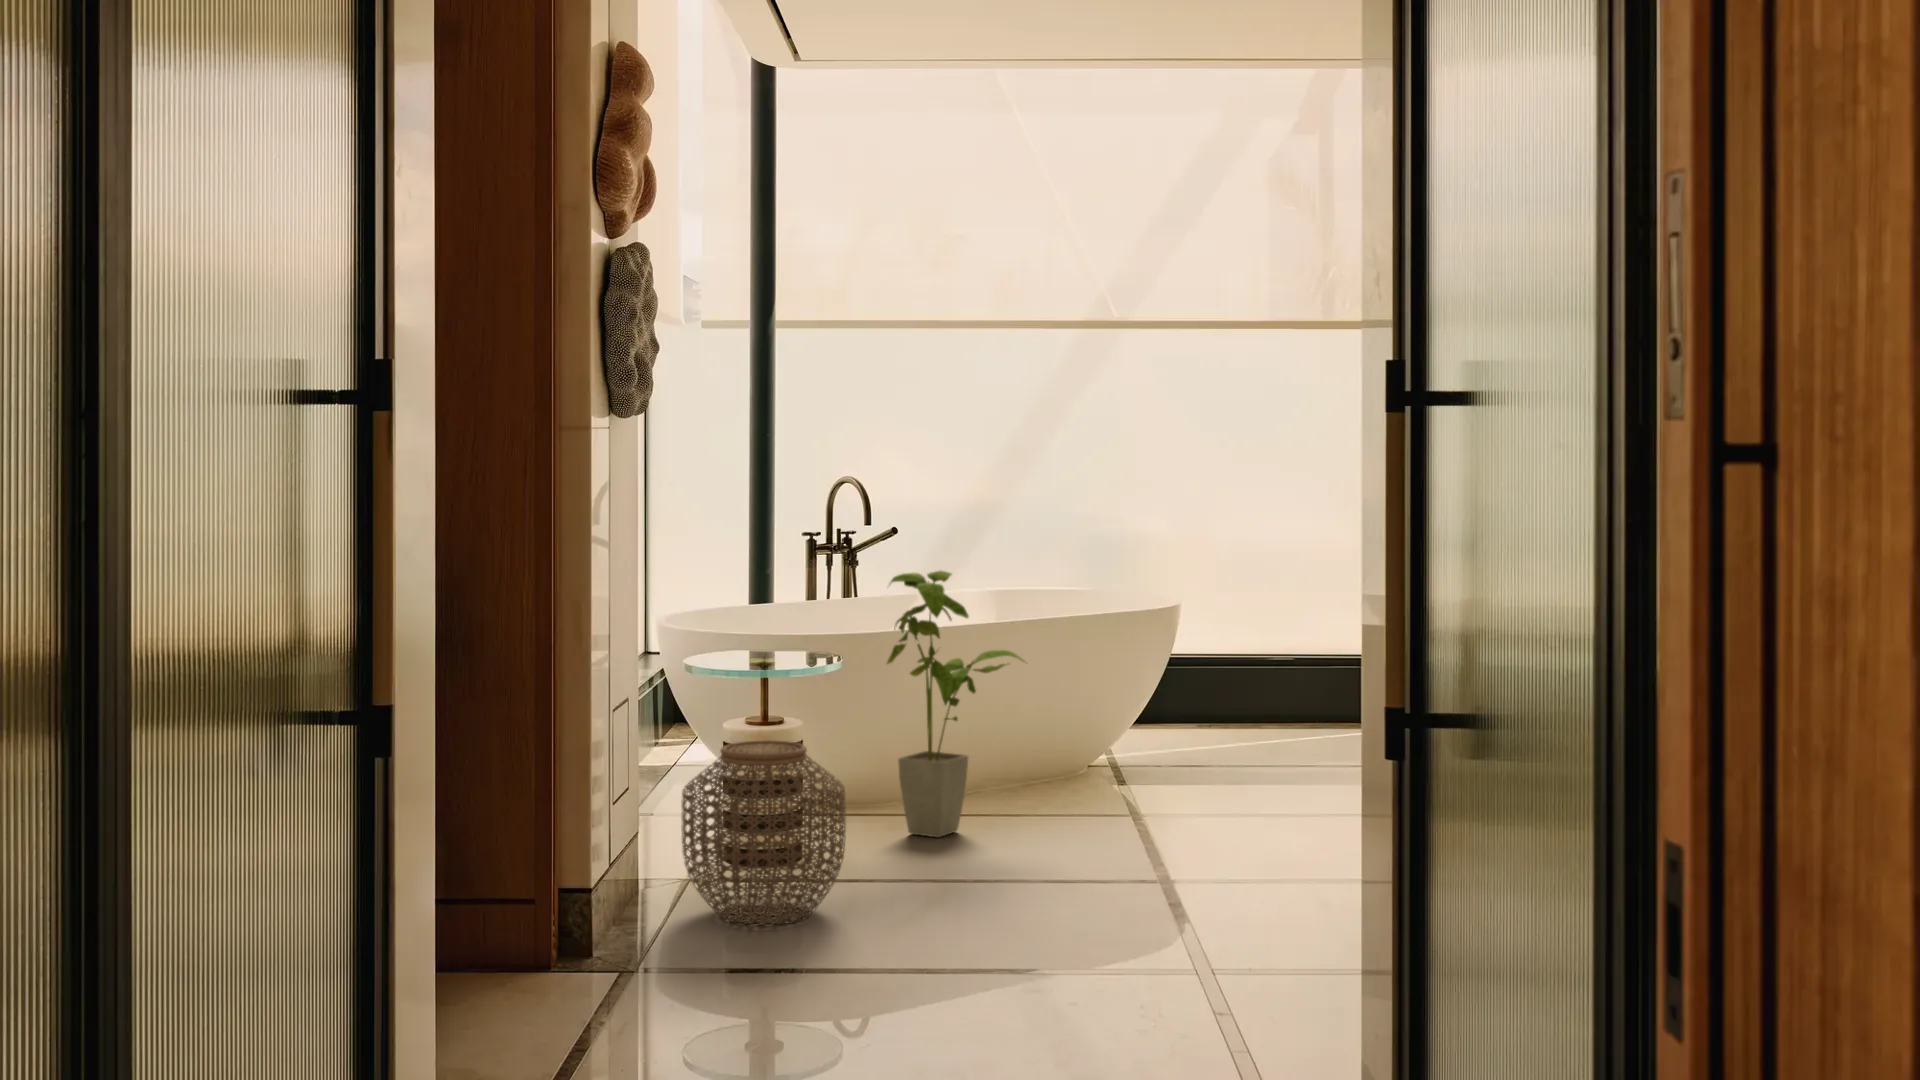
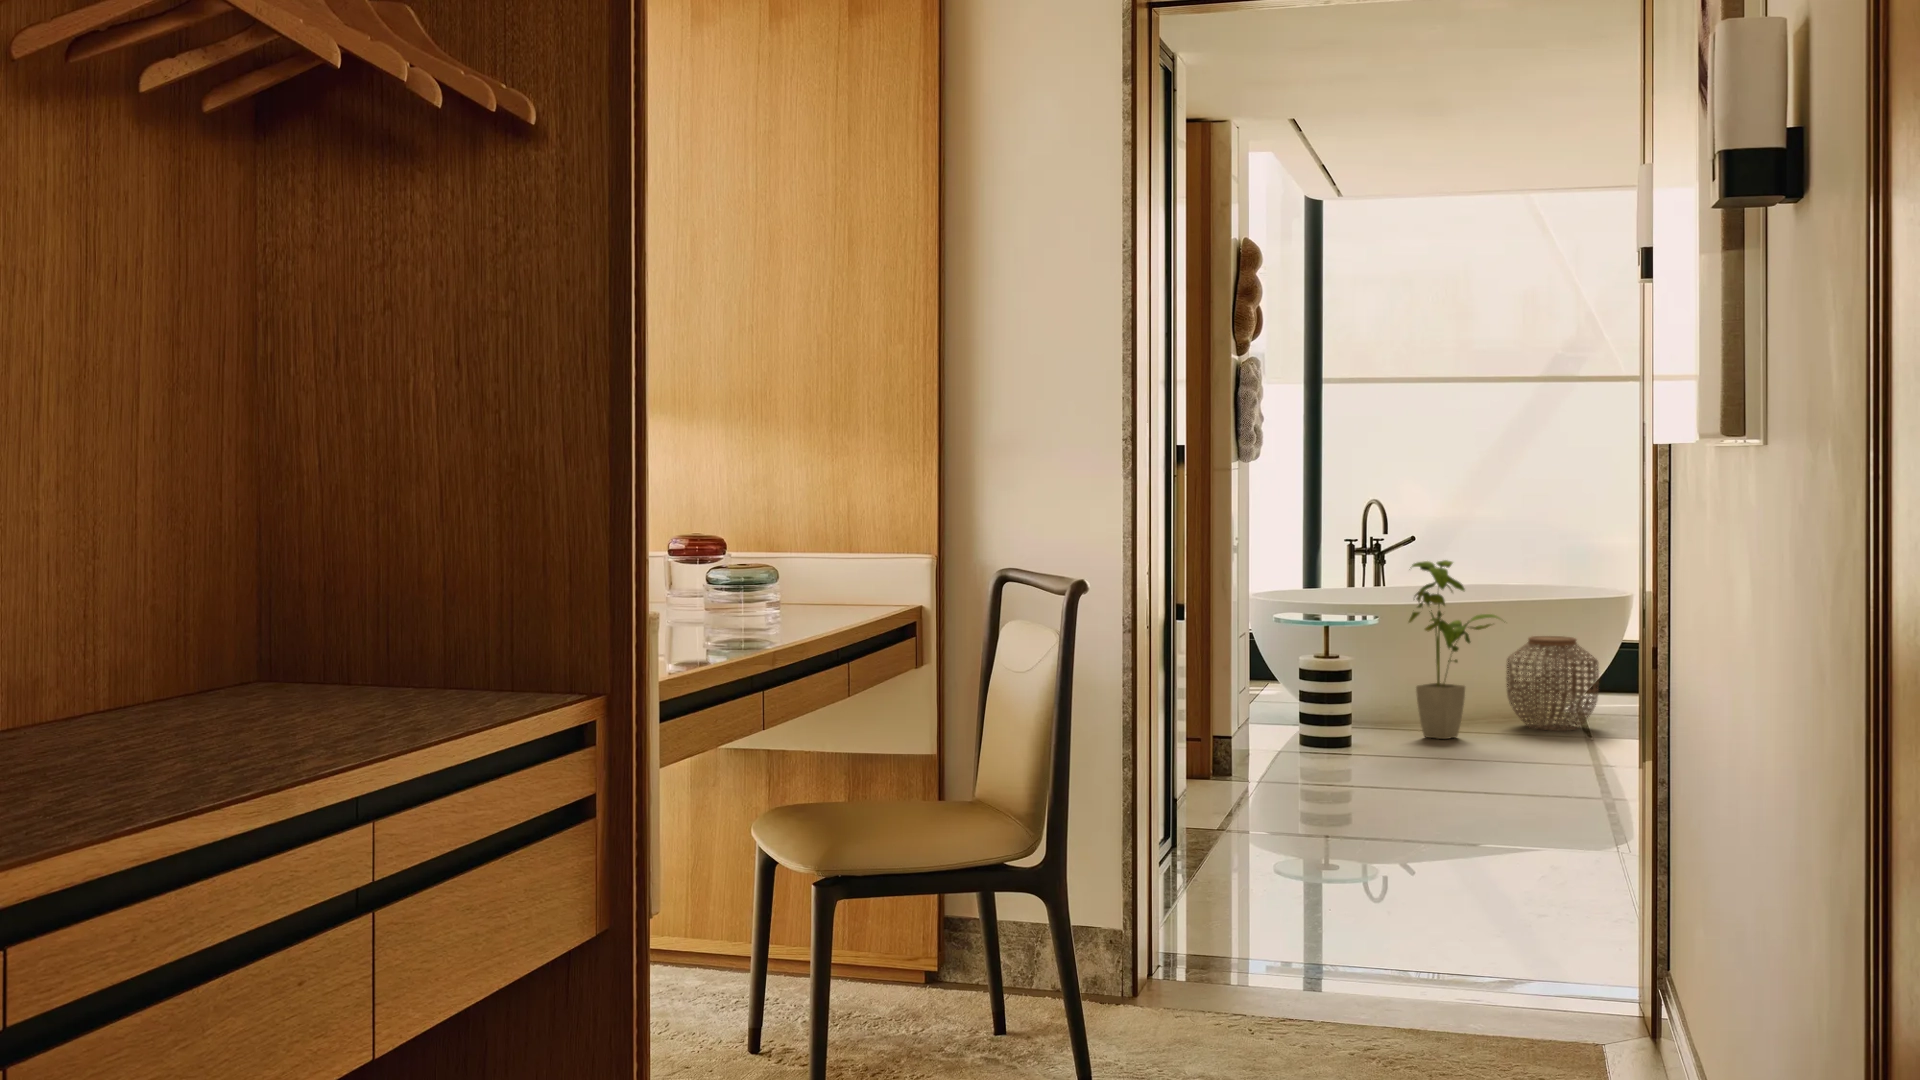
woven basket: present [682,740,846,925] -> present [1506,636,1599,731]

